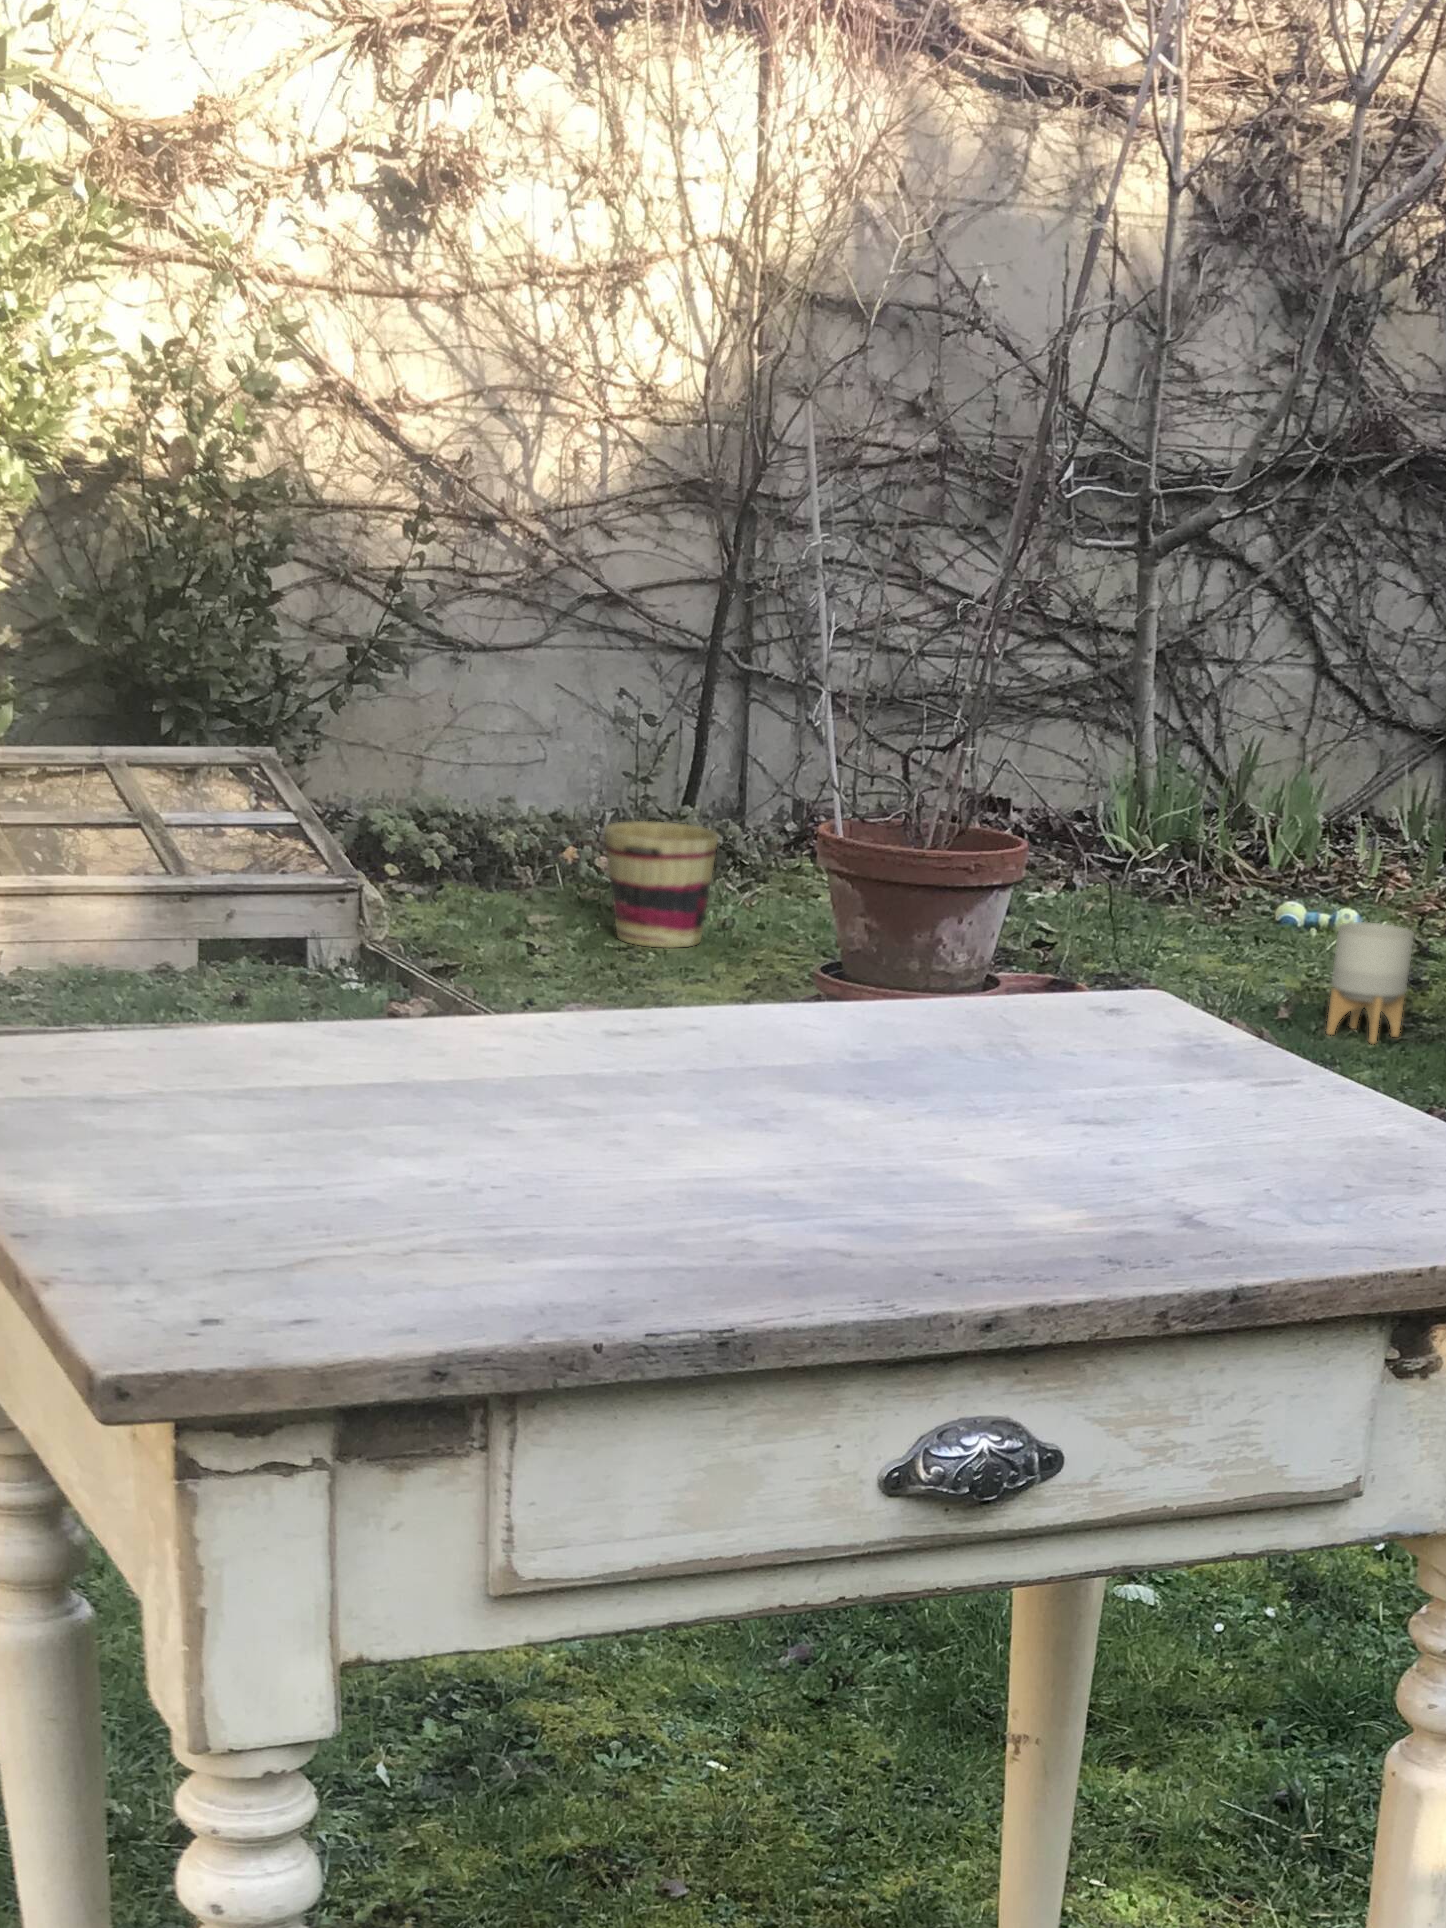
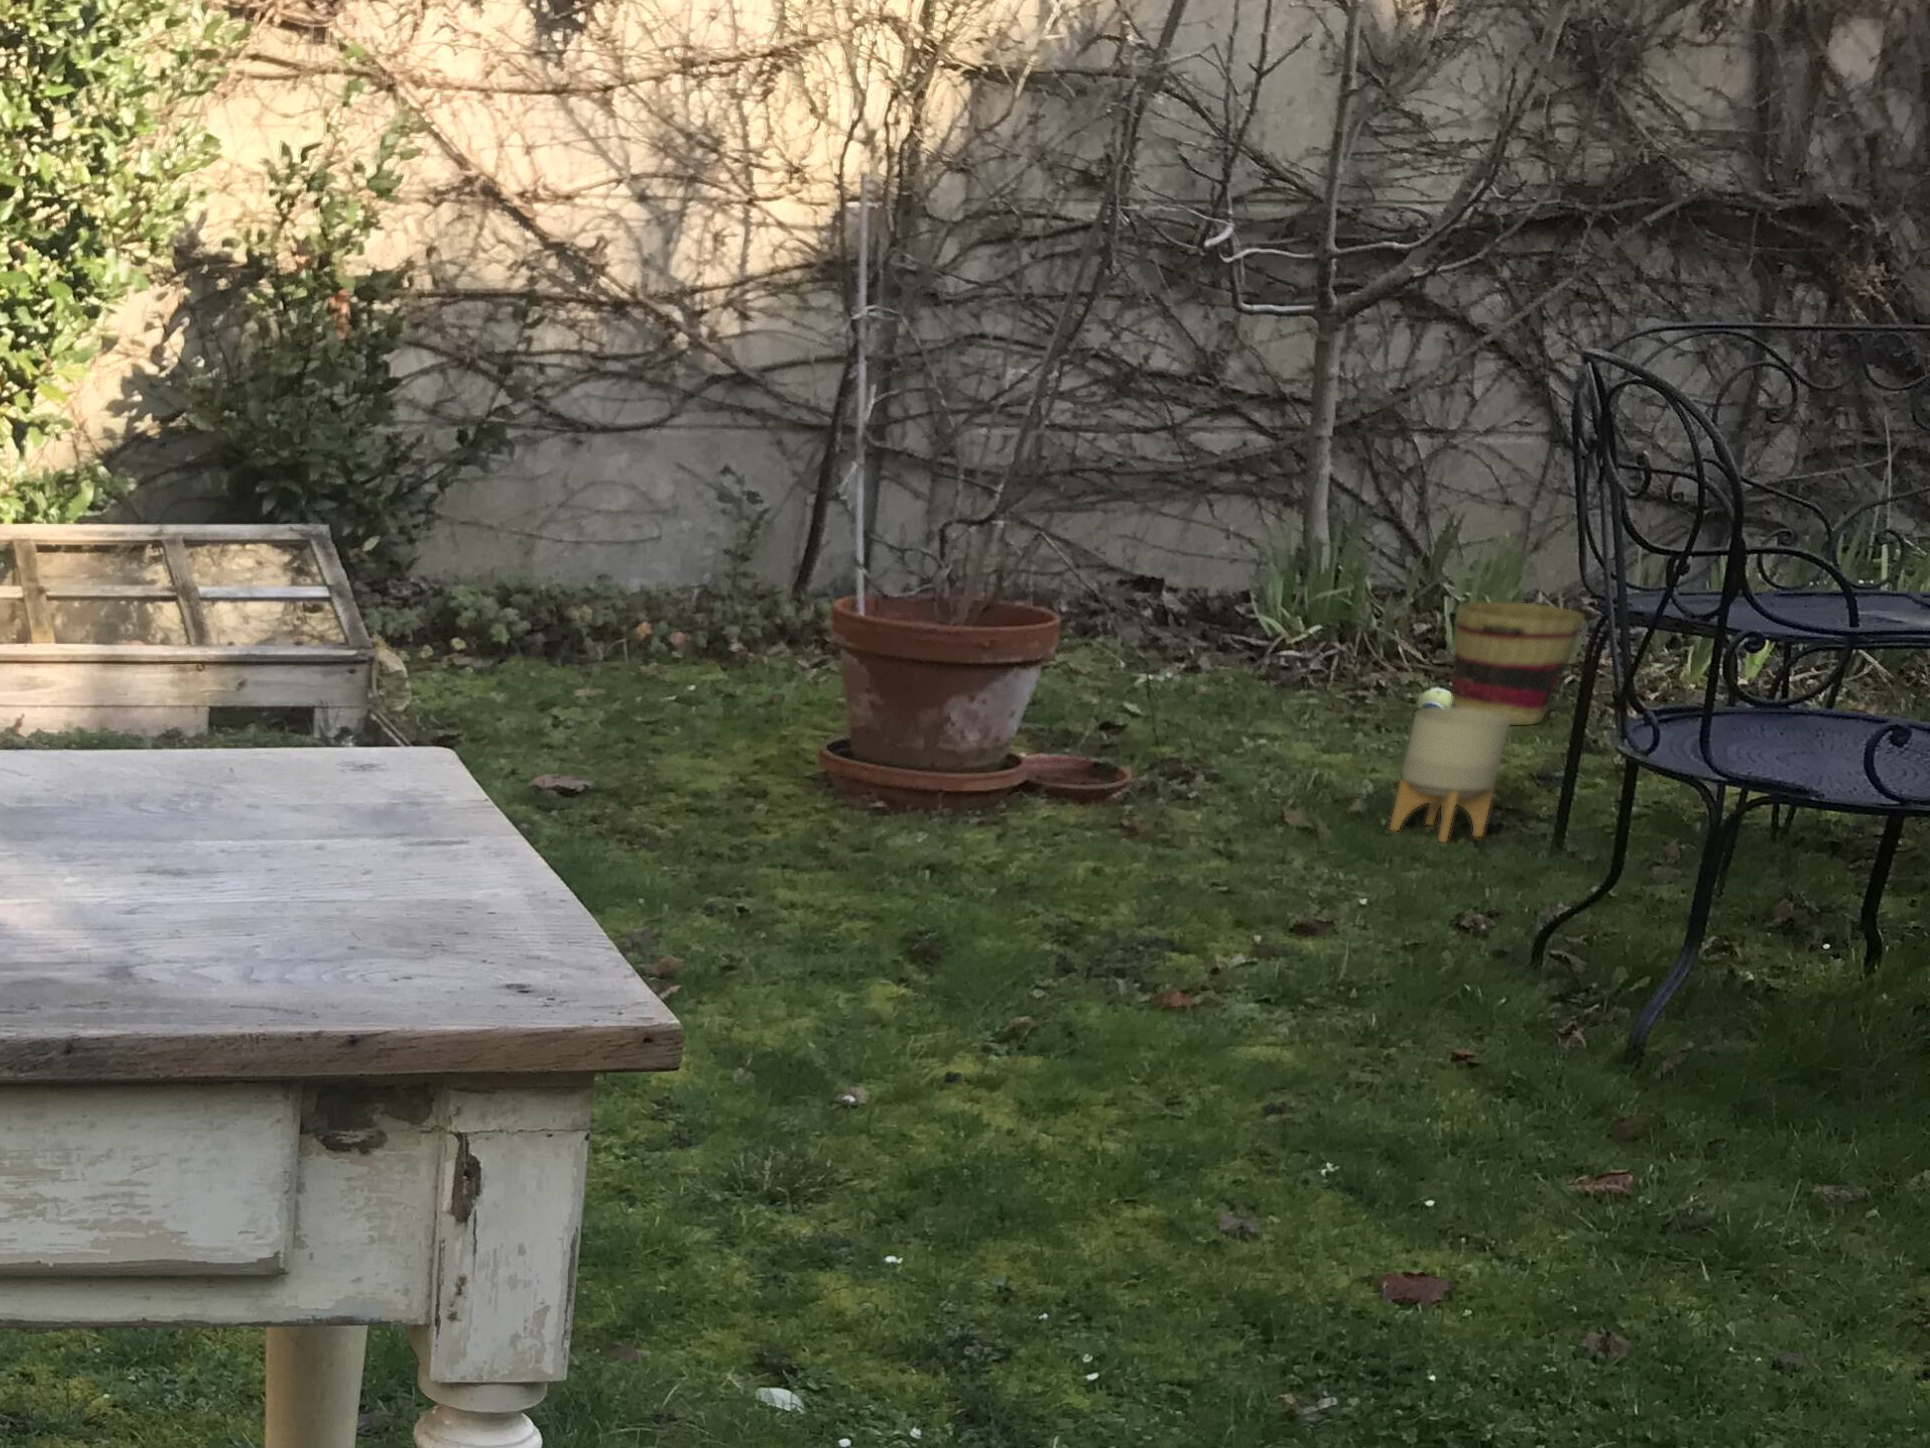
basket: present [604,821,718,948] -> present [1450,601,1584,725]

